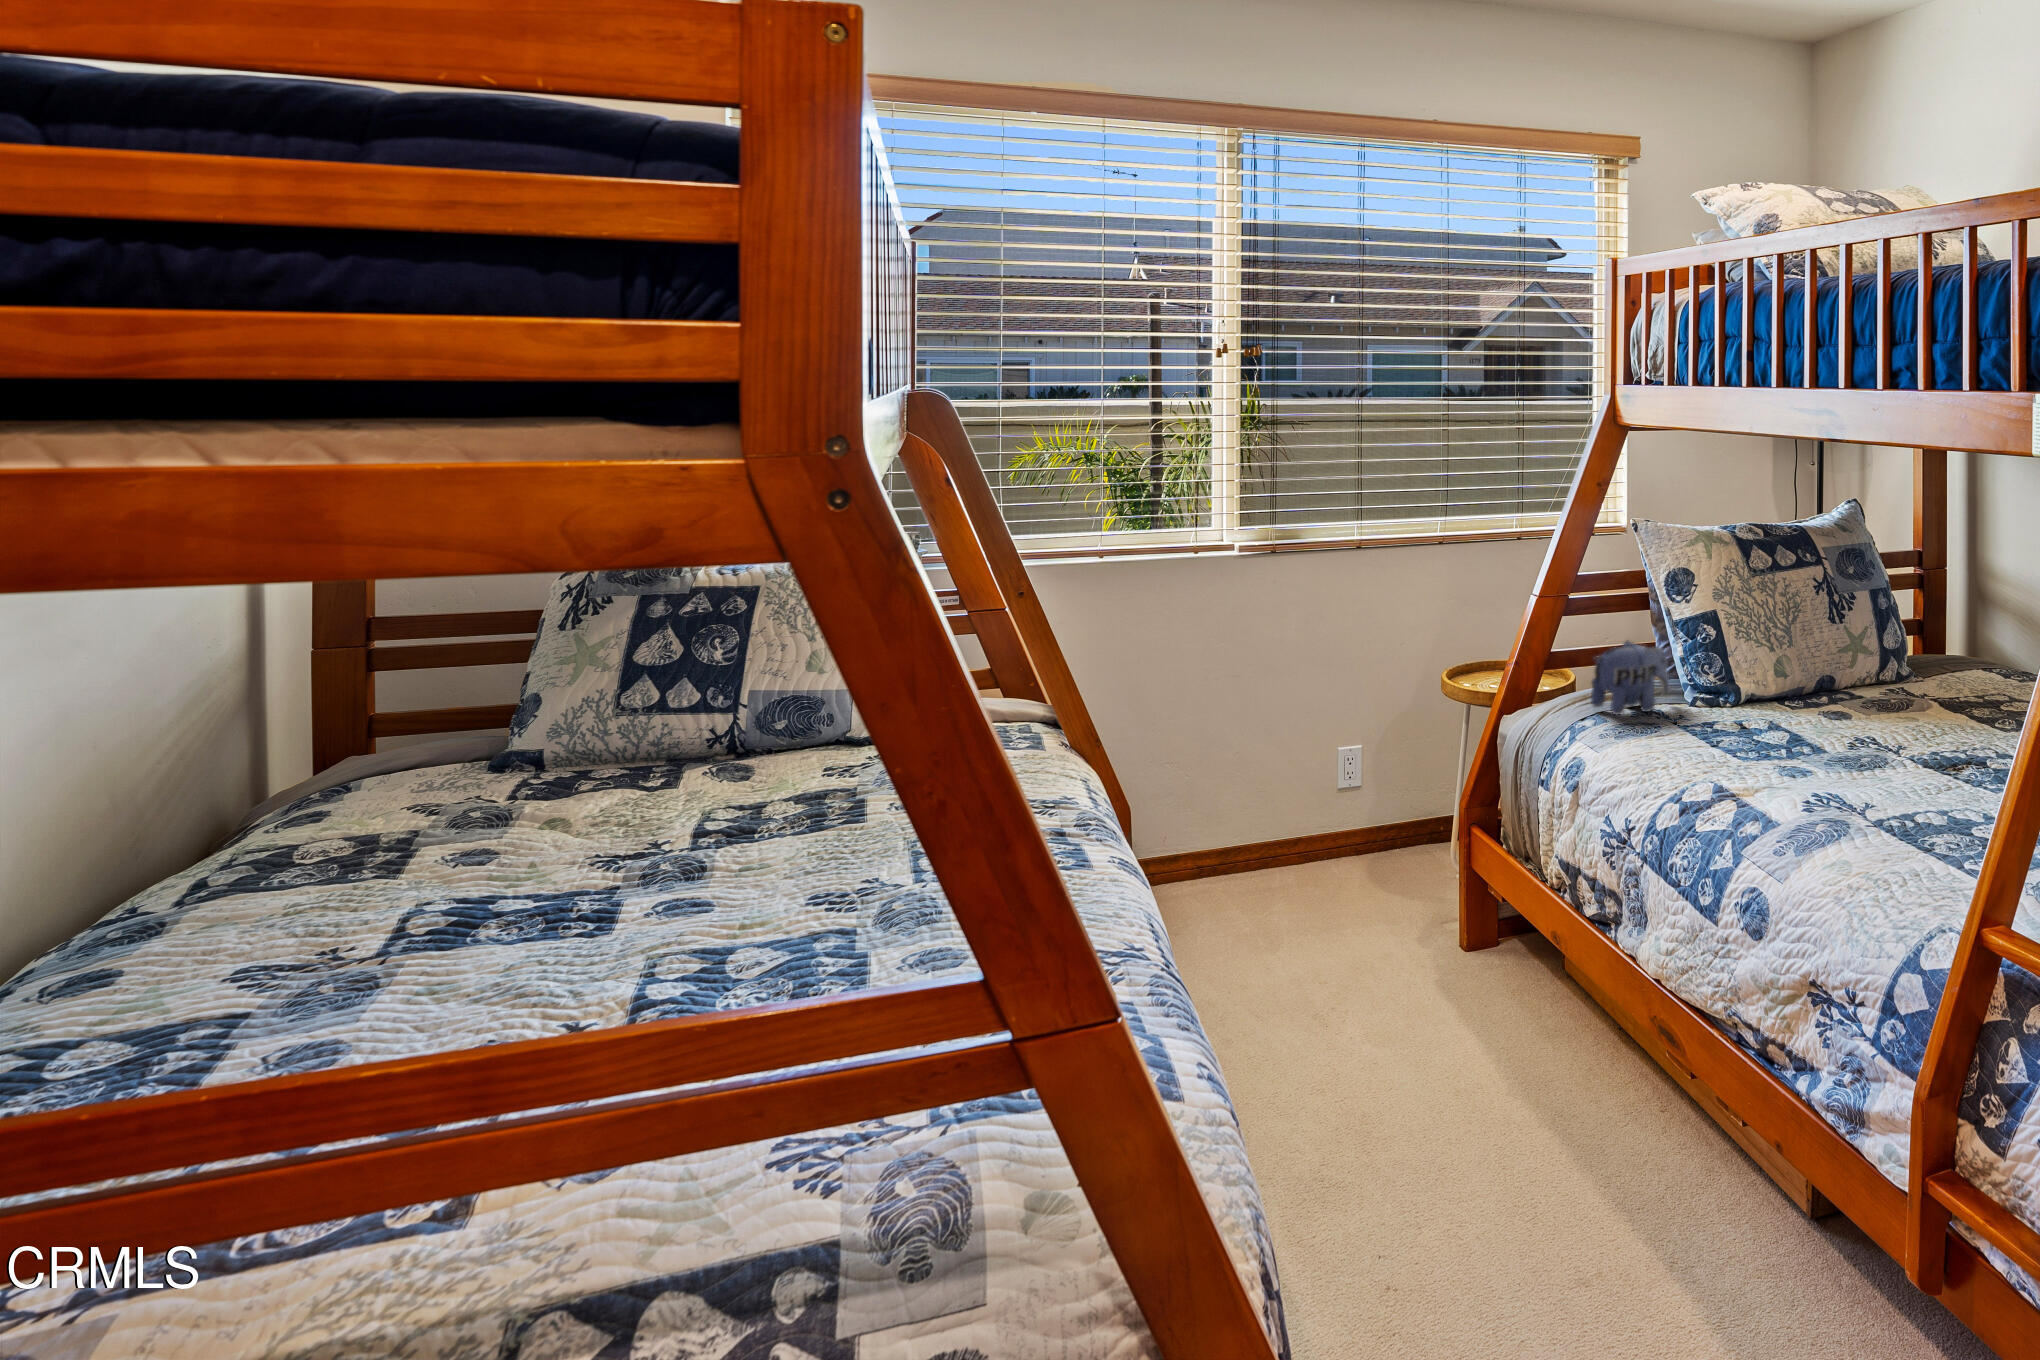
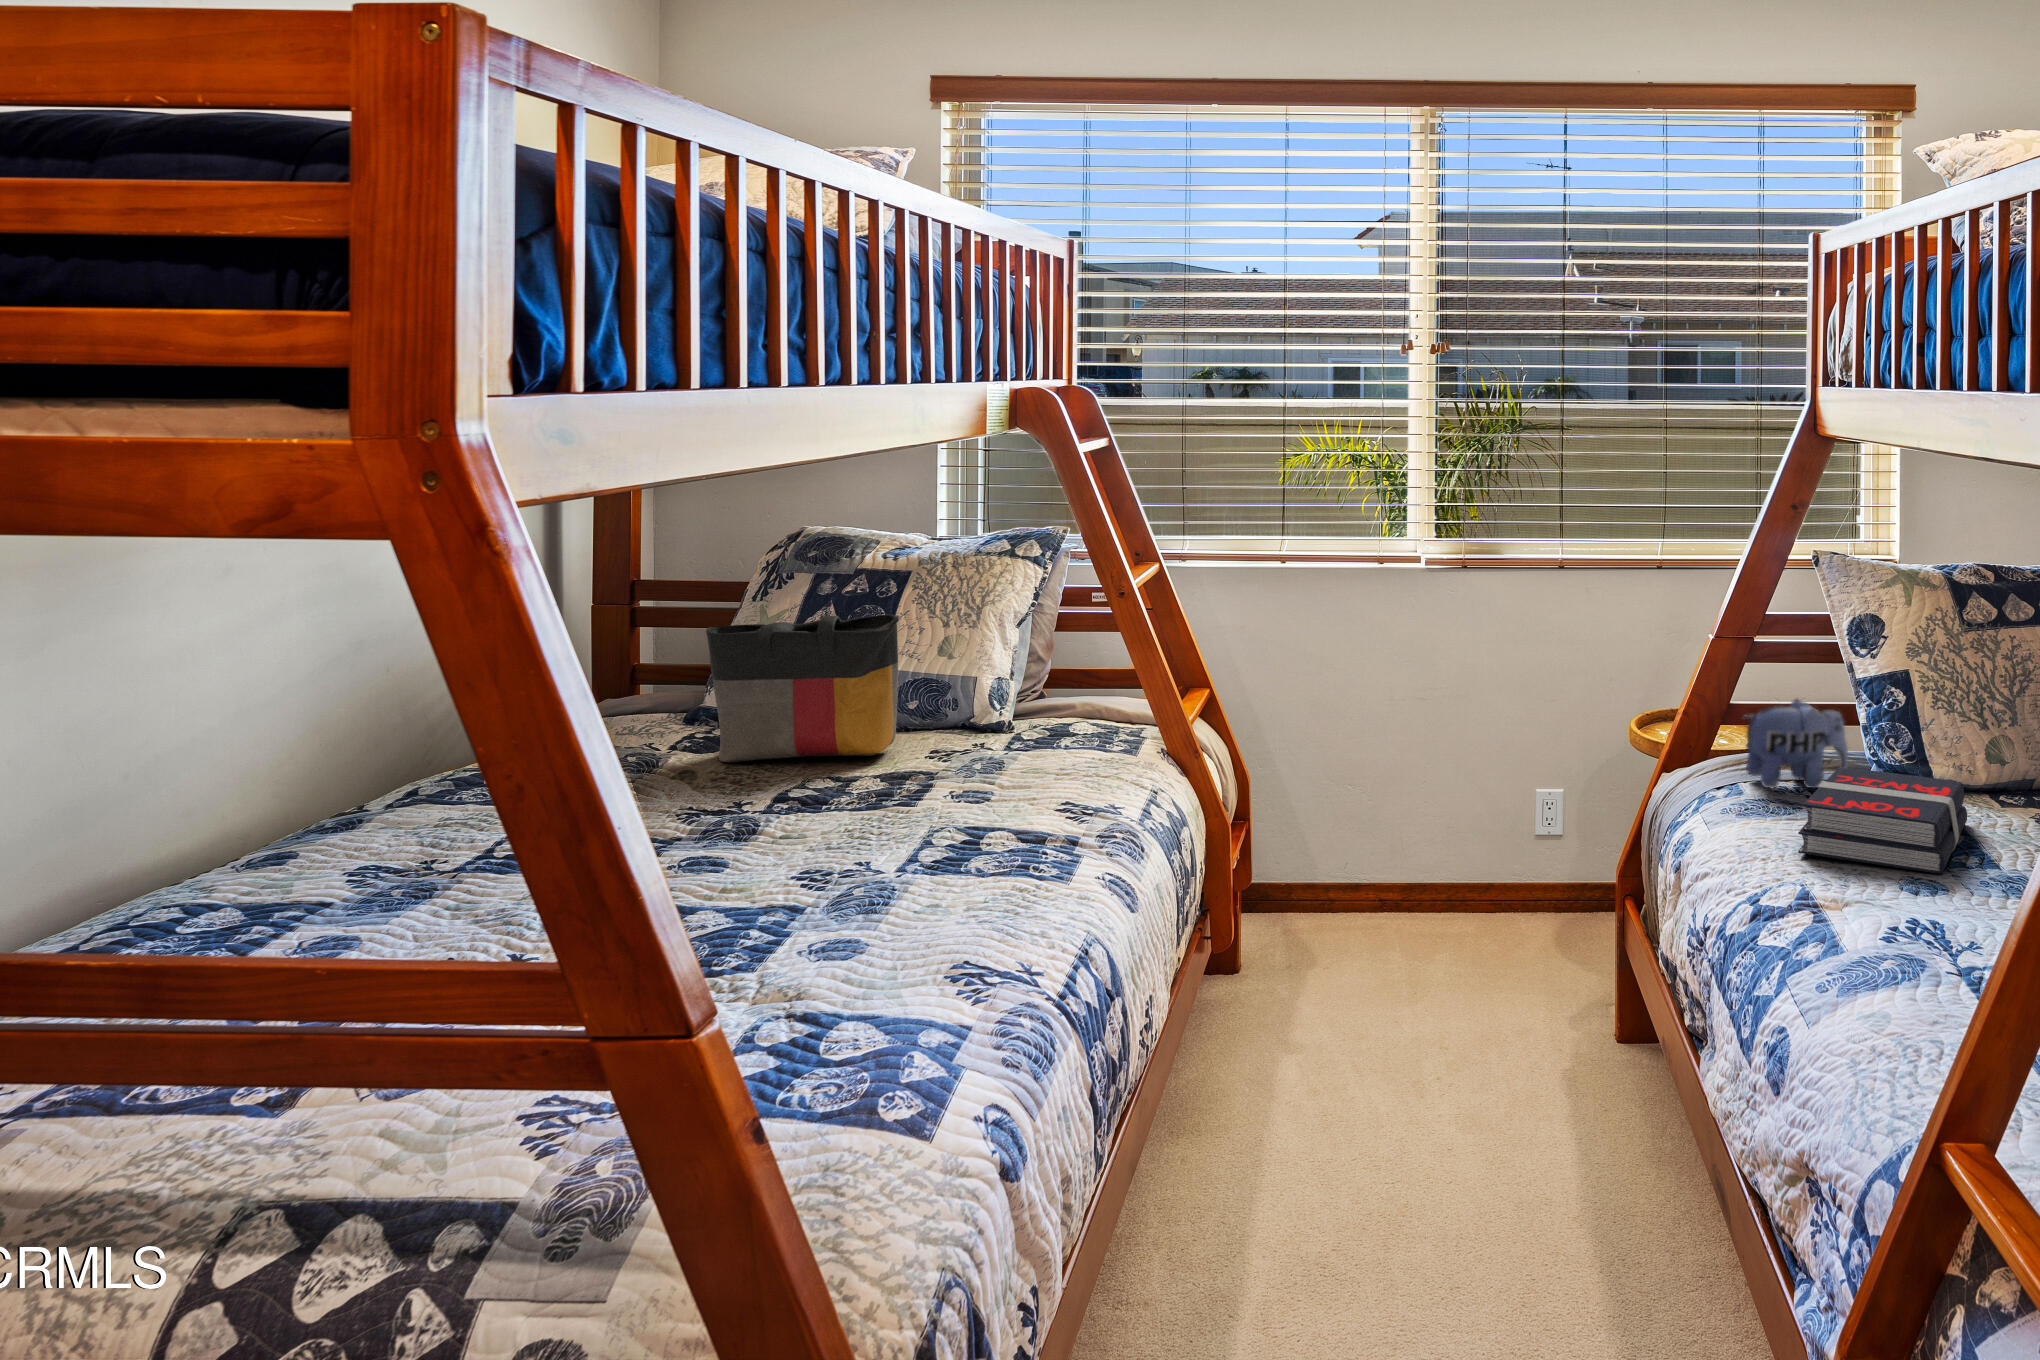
tote bag: none [561,632,791,805] -> present [706,614,899,762]
book: none [1678,690,1801,762] -> present [1798,767,1967,873]

